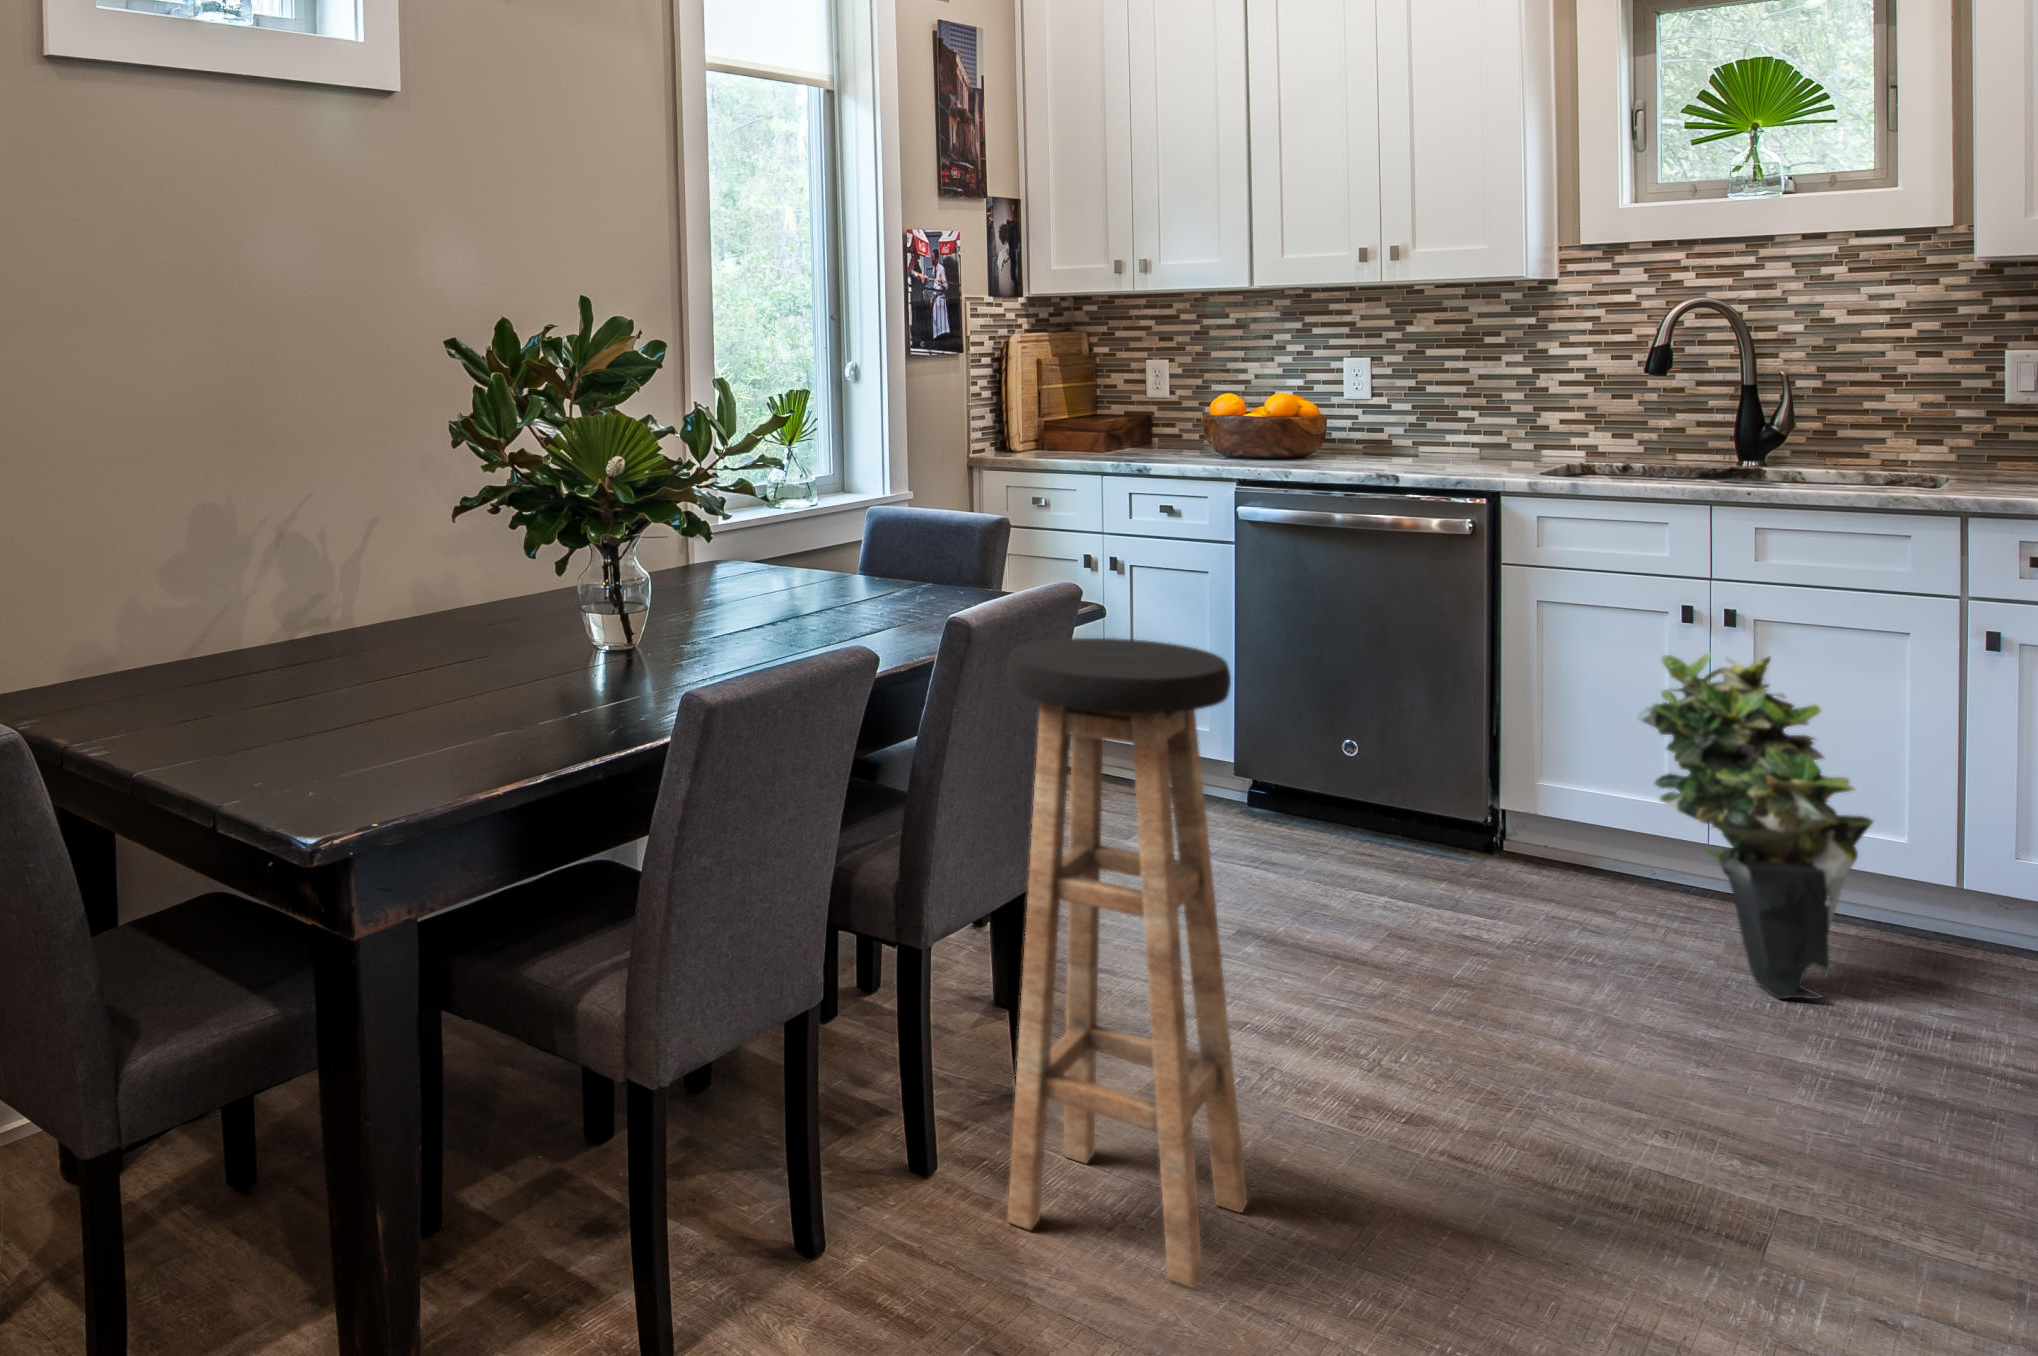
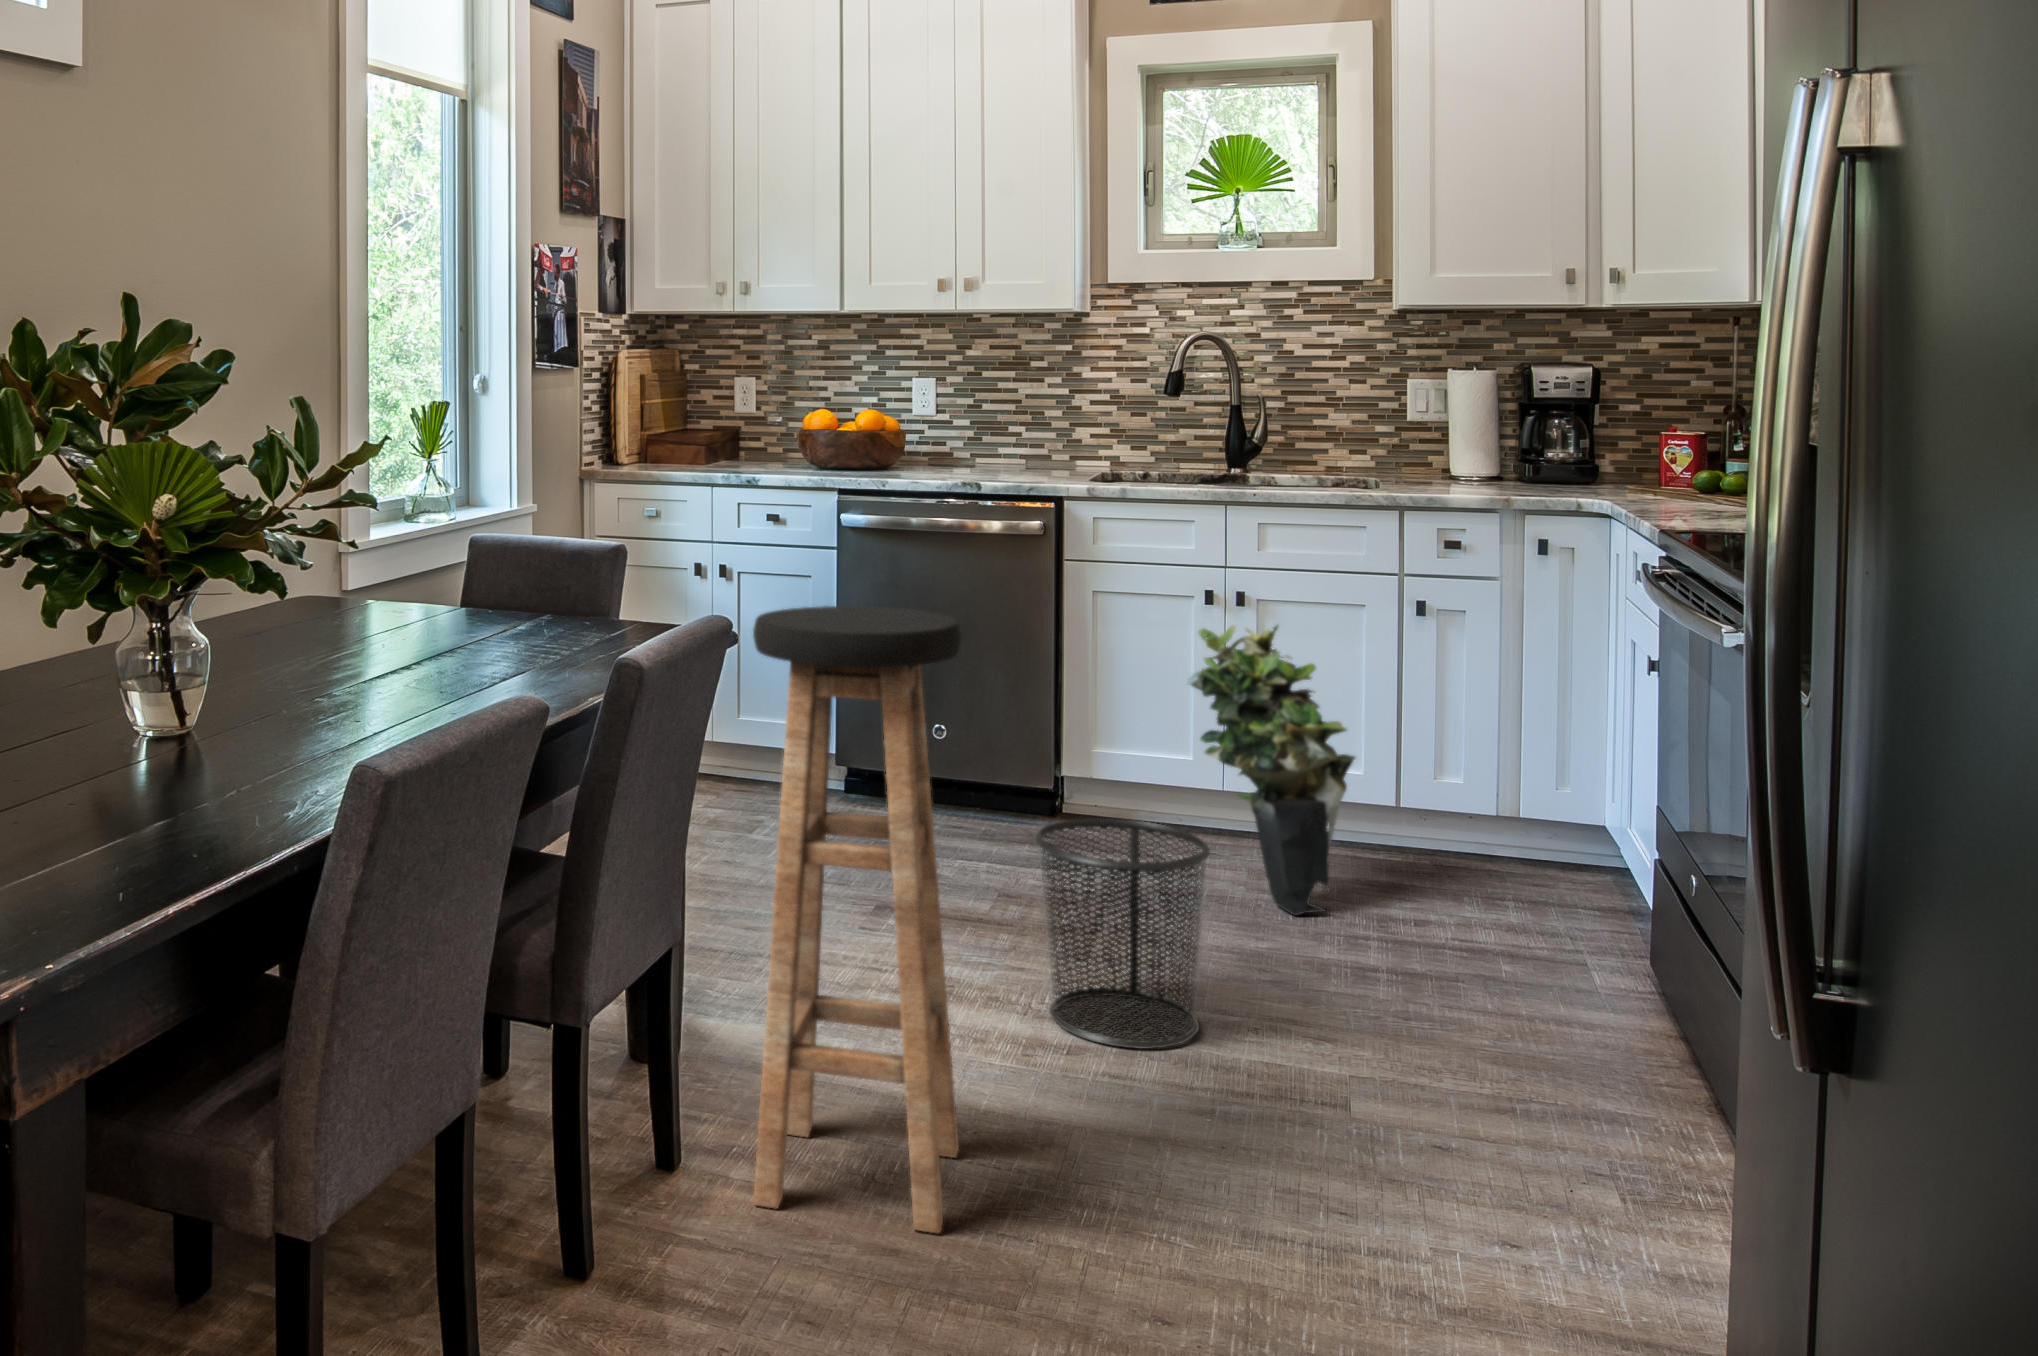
waste bin: none [1388,867,1606,1132] -> present [1035,818,1210,1049]

